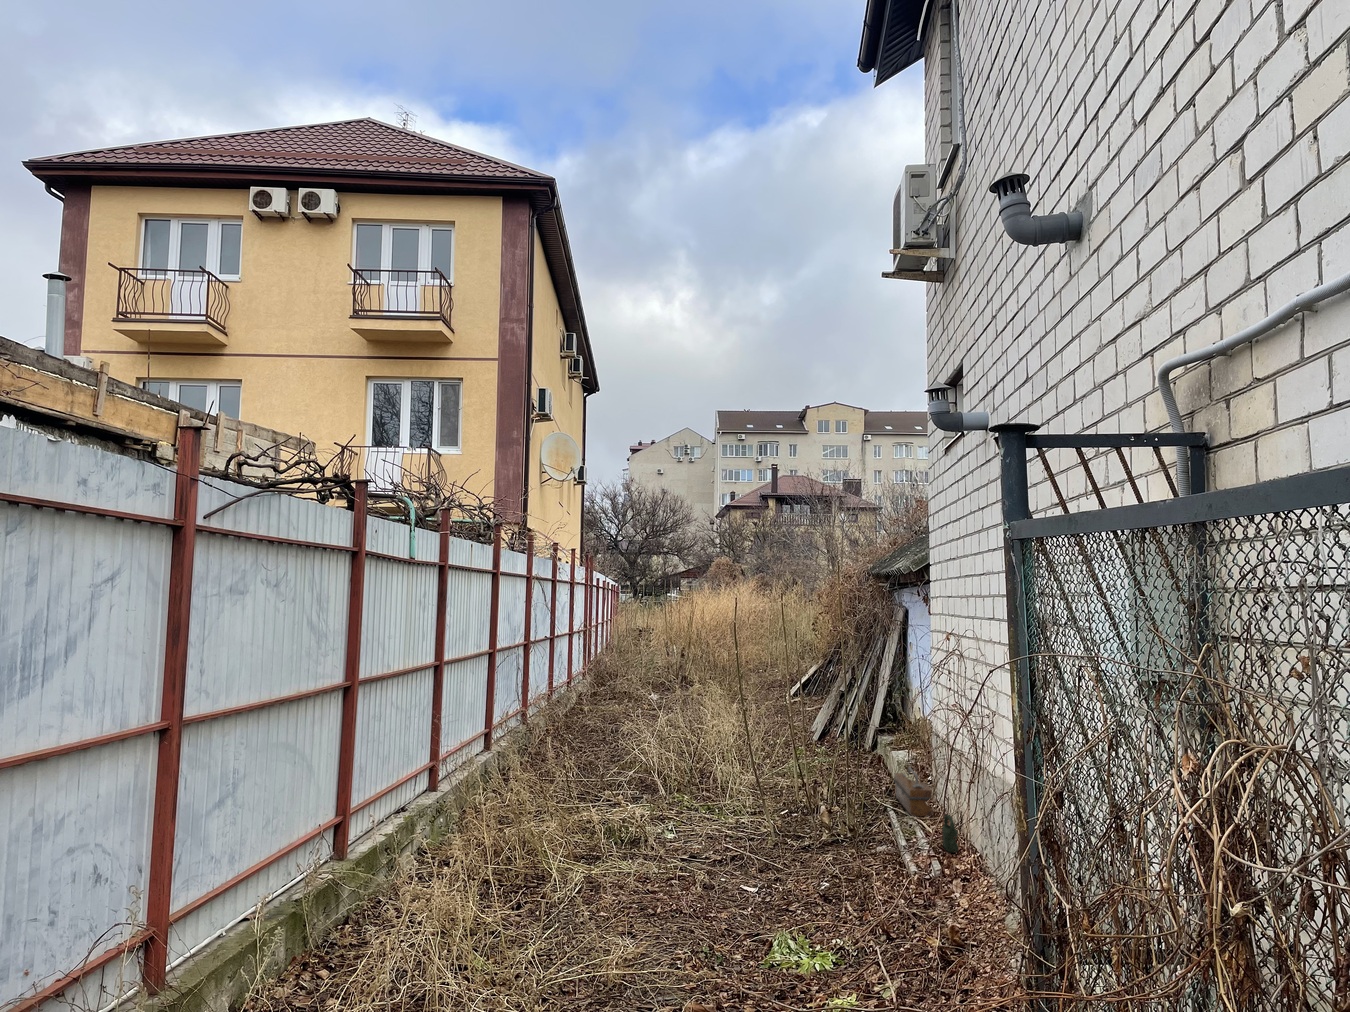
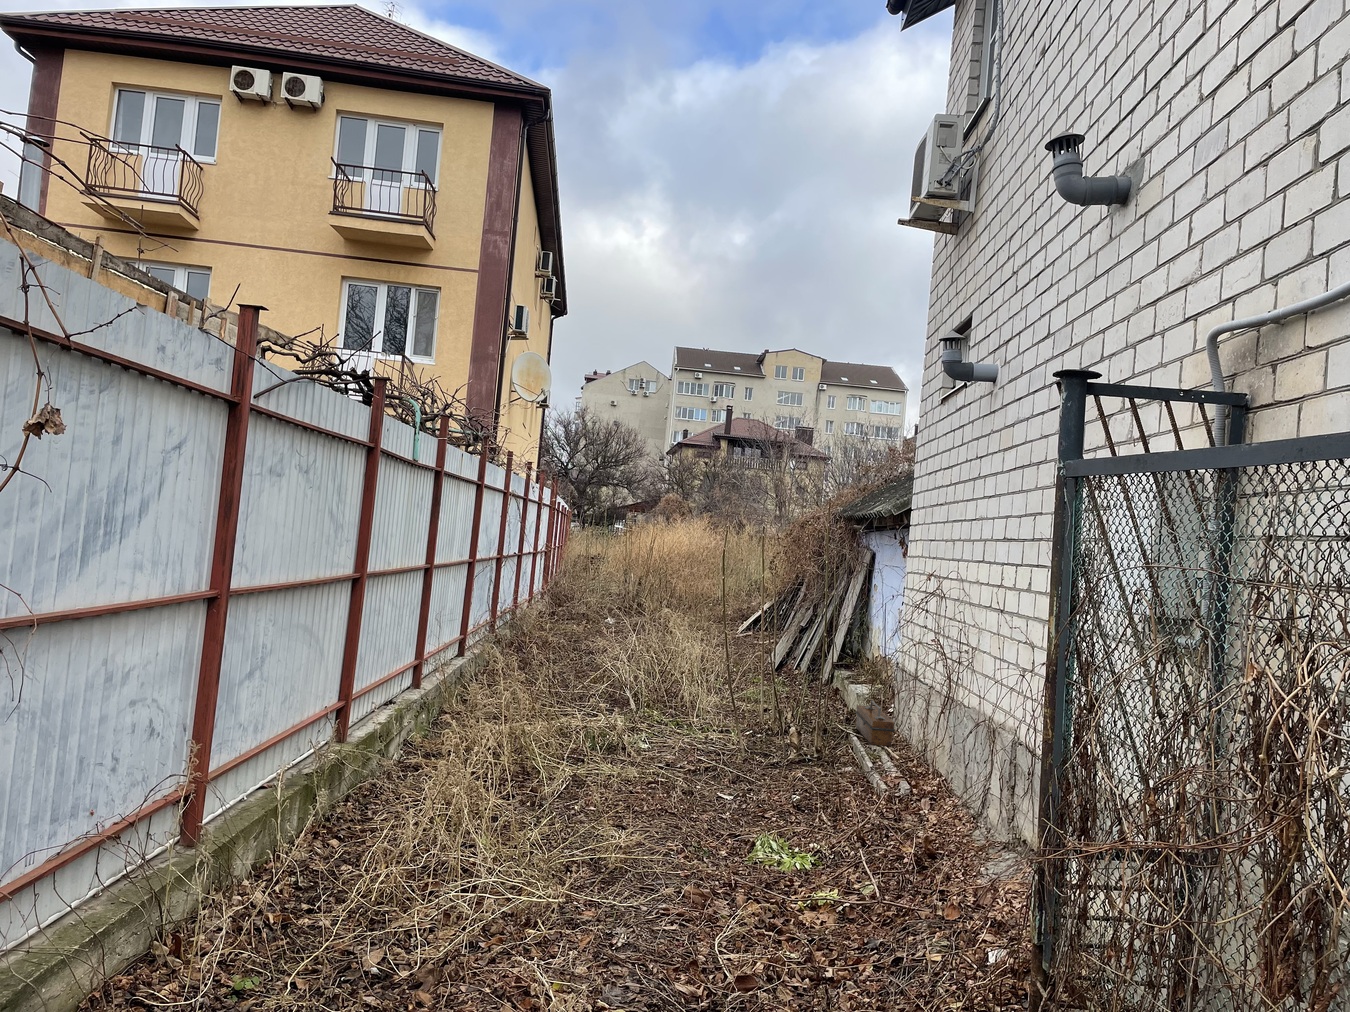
watering can: present [942,815,959,853] -> none [903,744,920,778]

